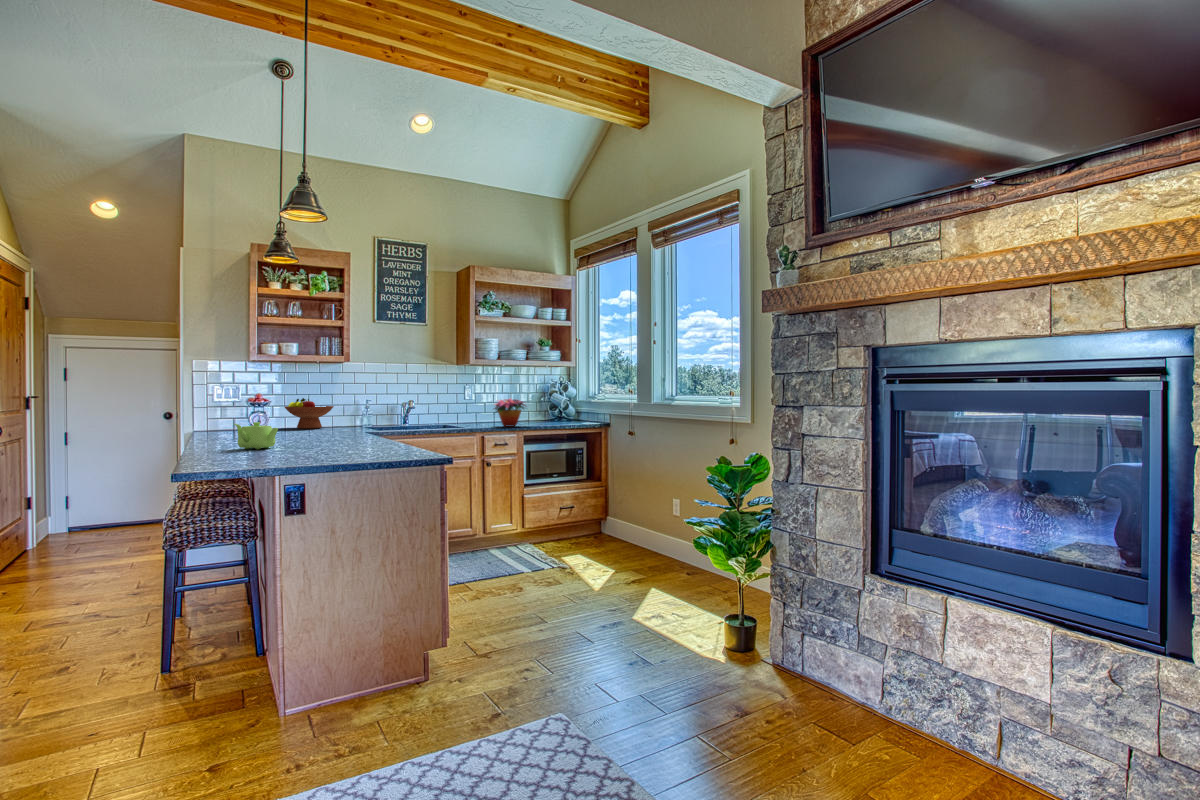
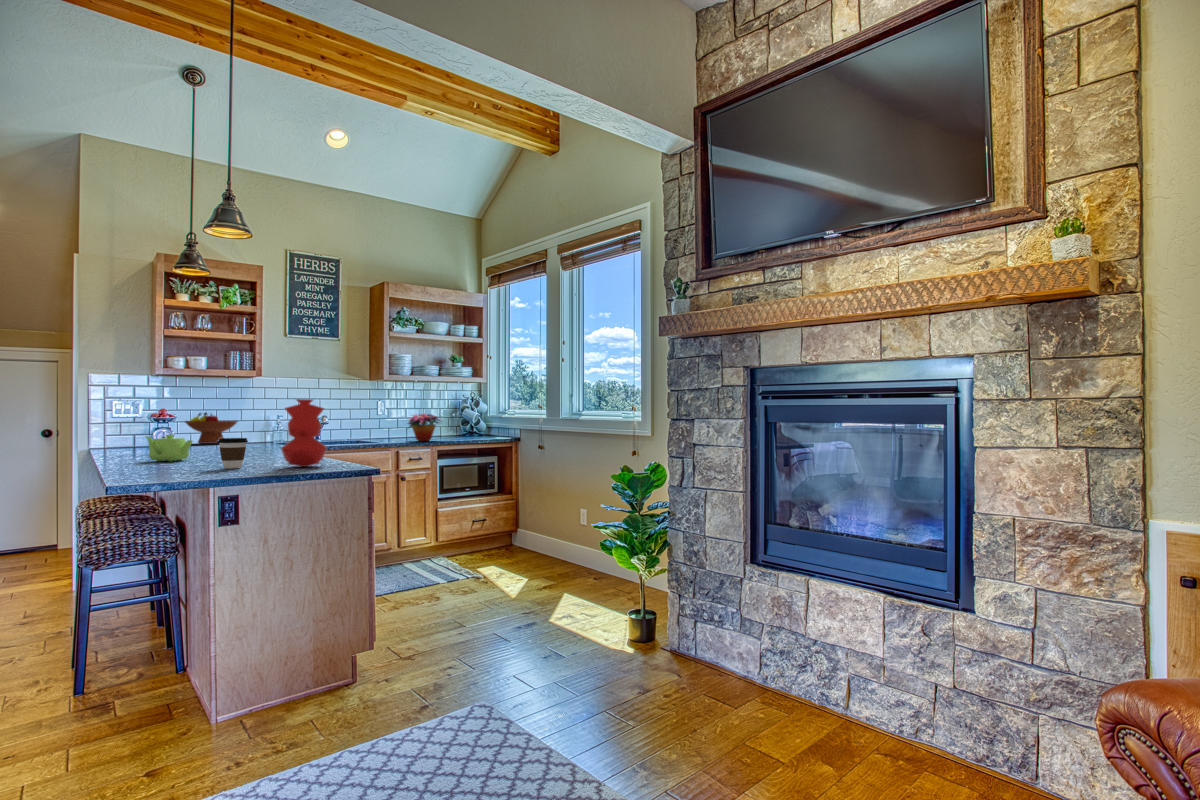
vase: none [358,387,404,457] -> present [281,399,327,467]
coffee cup: none [295,427,325,459] -> present [217,438,248,469]

